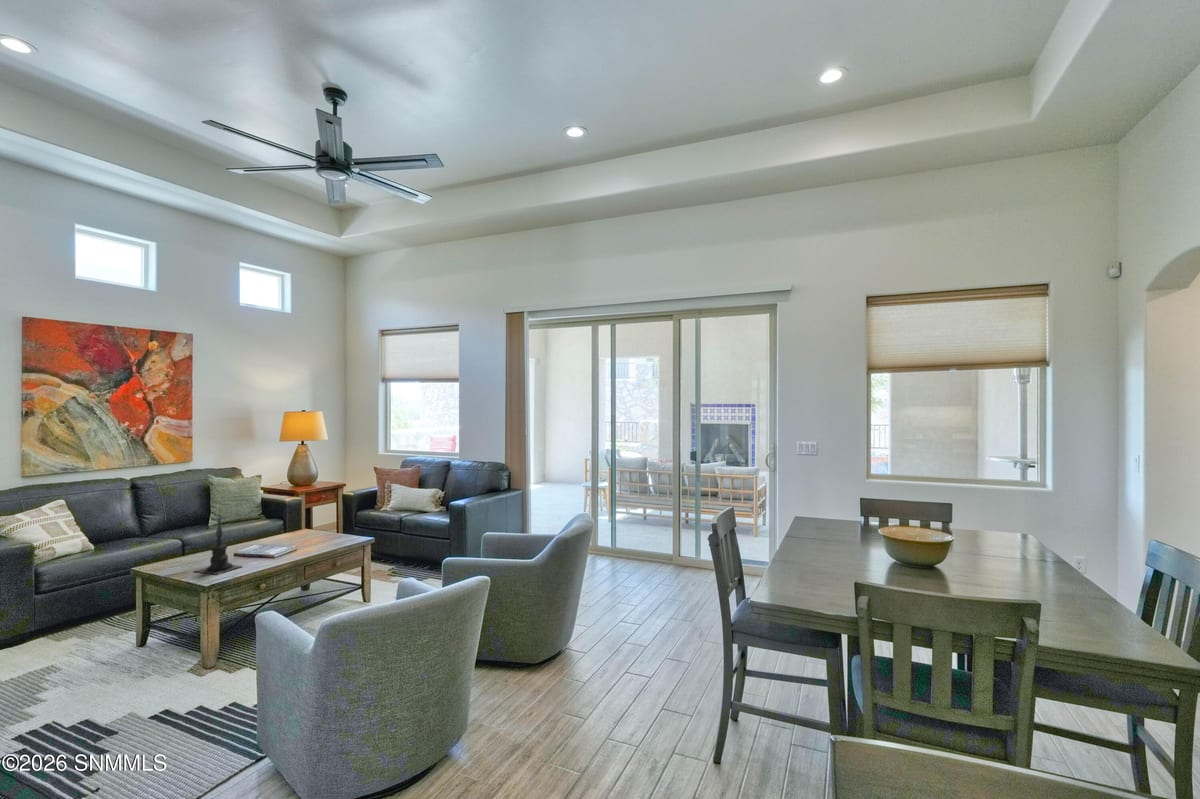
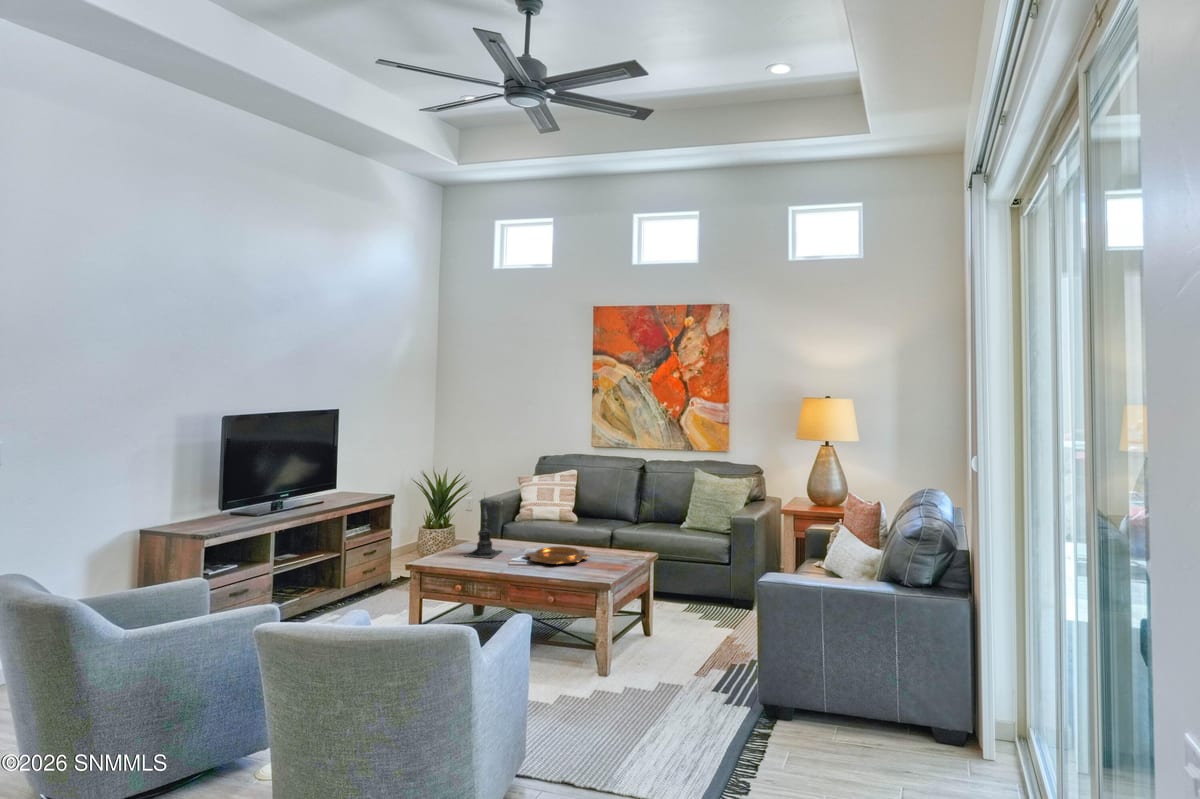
decorative bowl: none [249,540,312,556] -> present [525,547,590,565]

